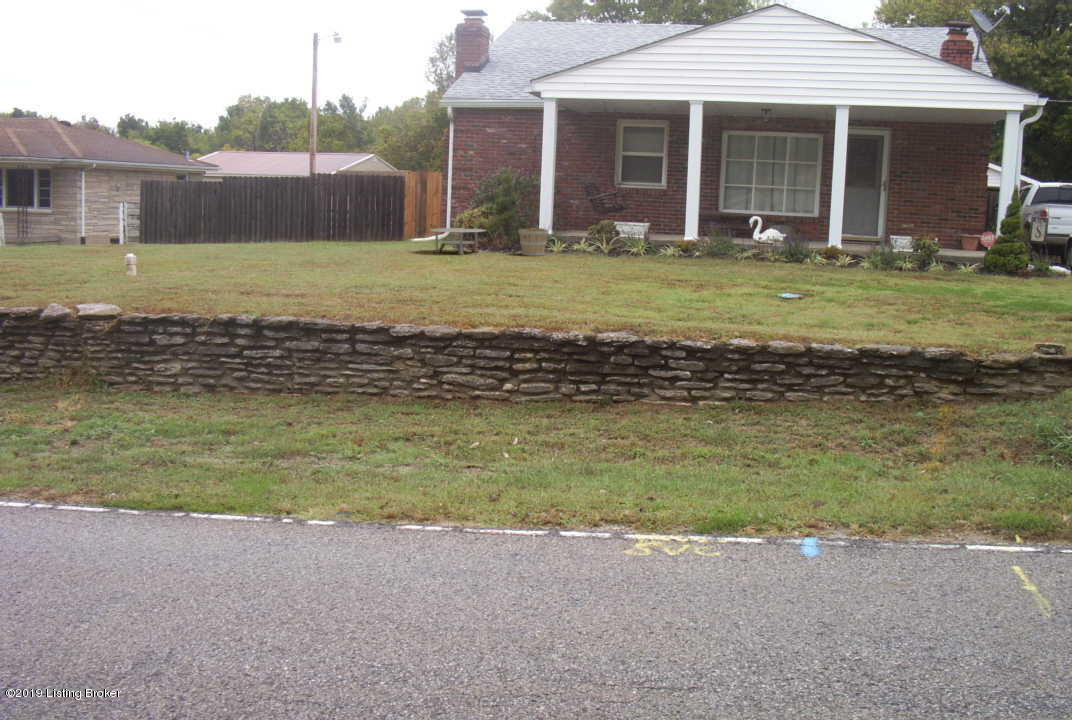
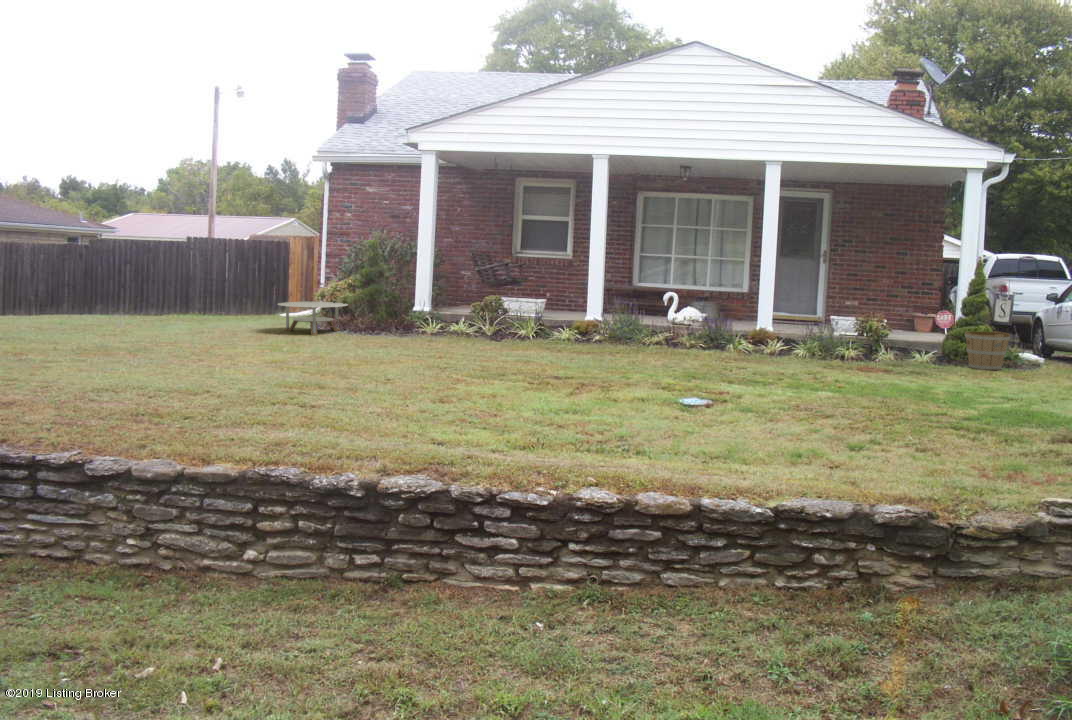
wooden bucket: present [518,228,549,256] -> present [965,331,1010,370]

